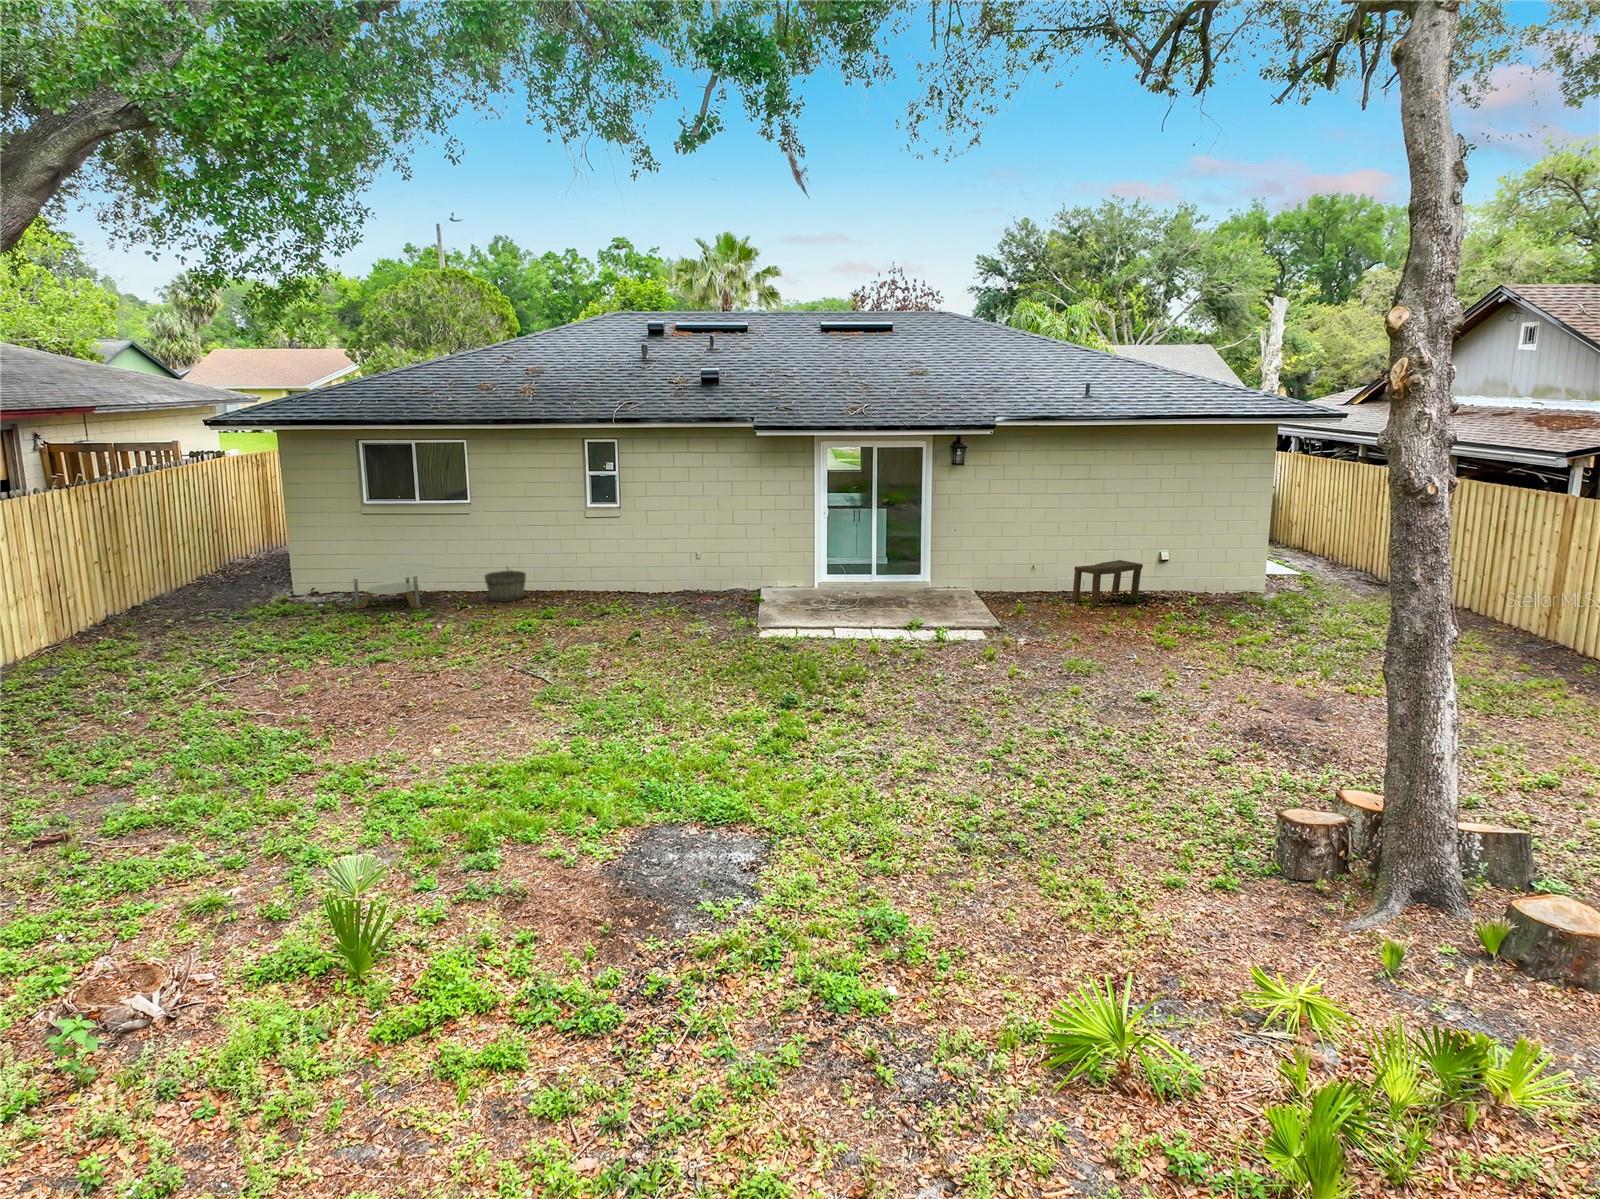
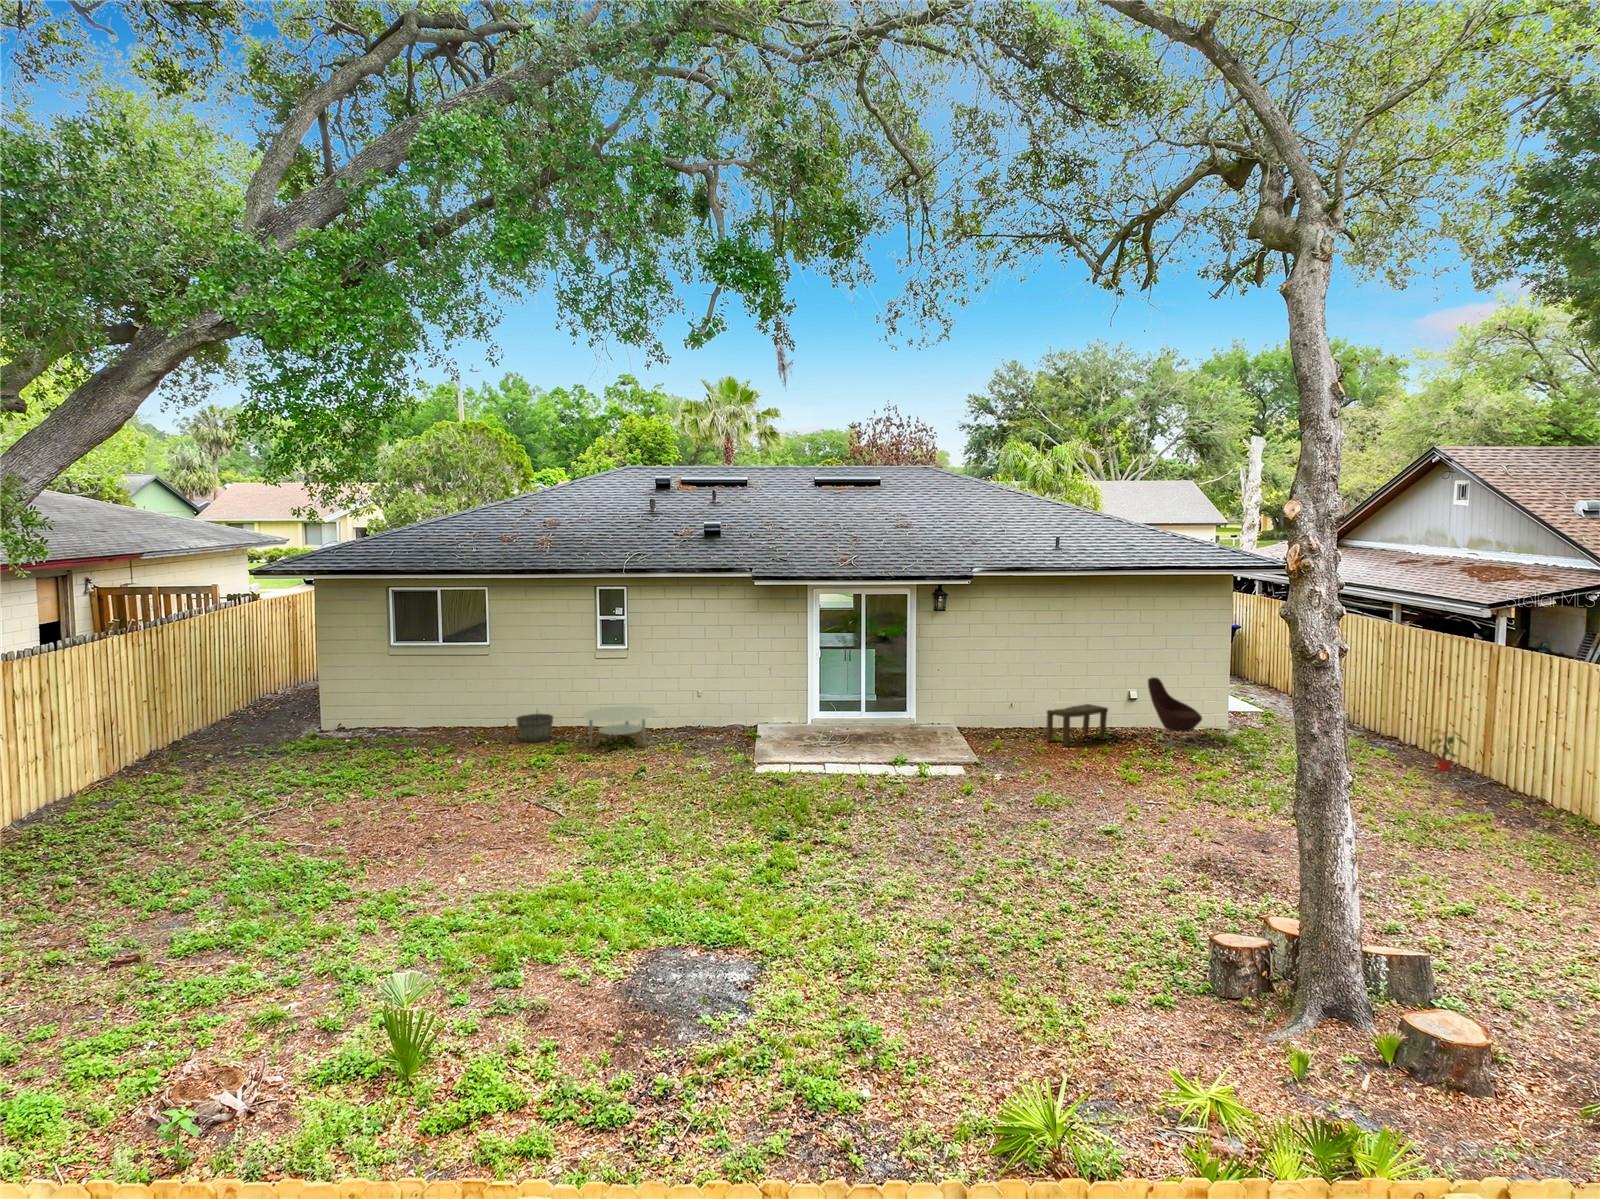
chair: none [1189,530,1246,605] -> present [1148,677,1202,742]
round table: present [346,563,436,608] -> present [583,706,657,747]
potted plant: none [1490,585,1546,632] -> present [1432,729,1467,771]

